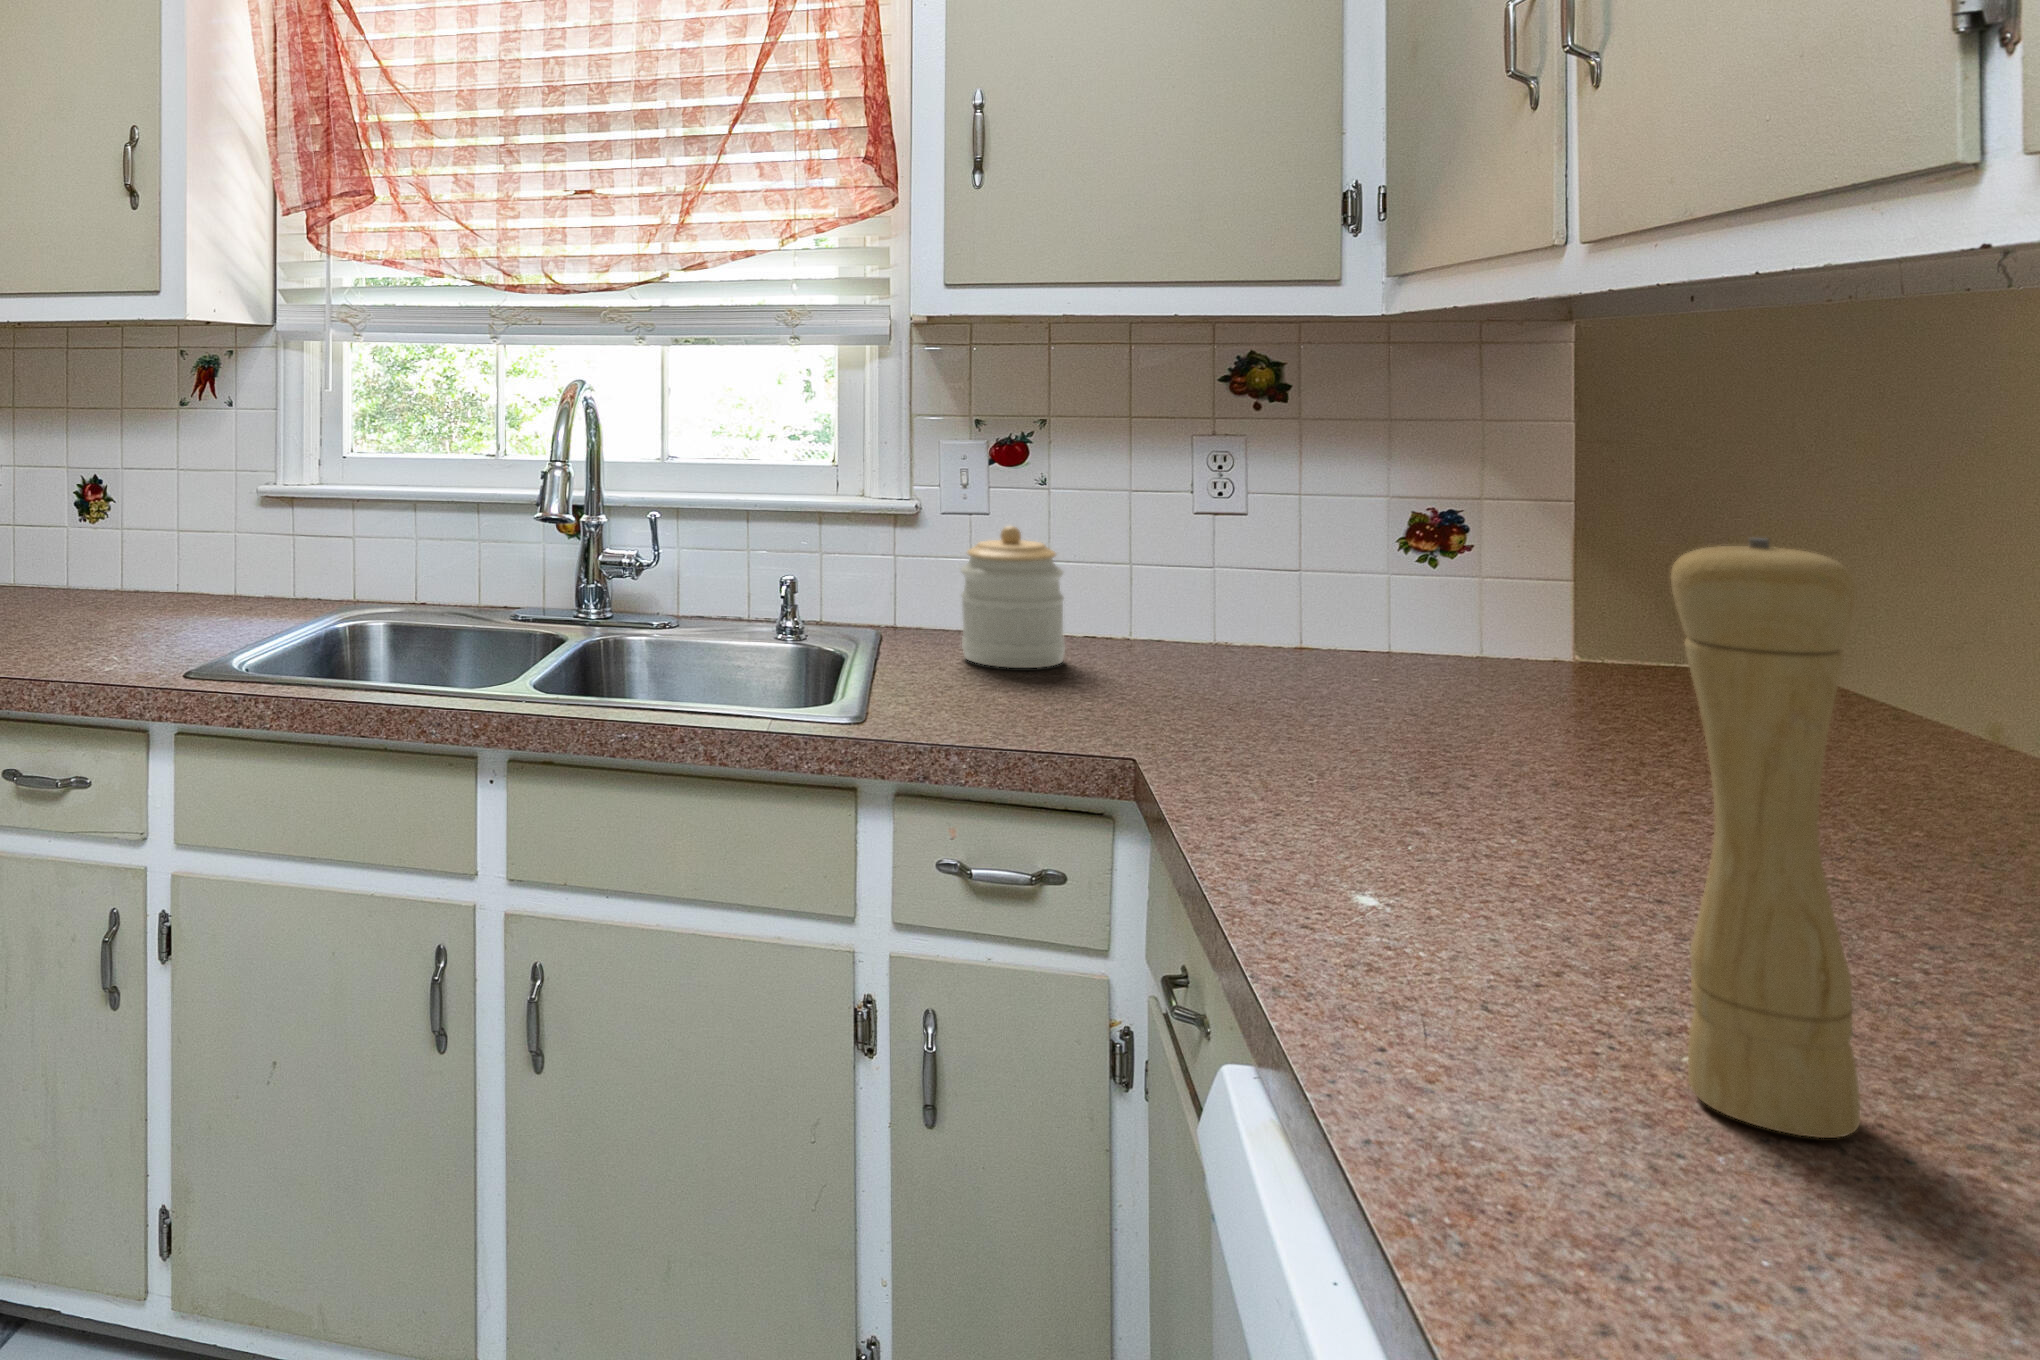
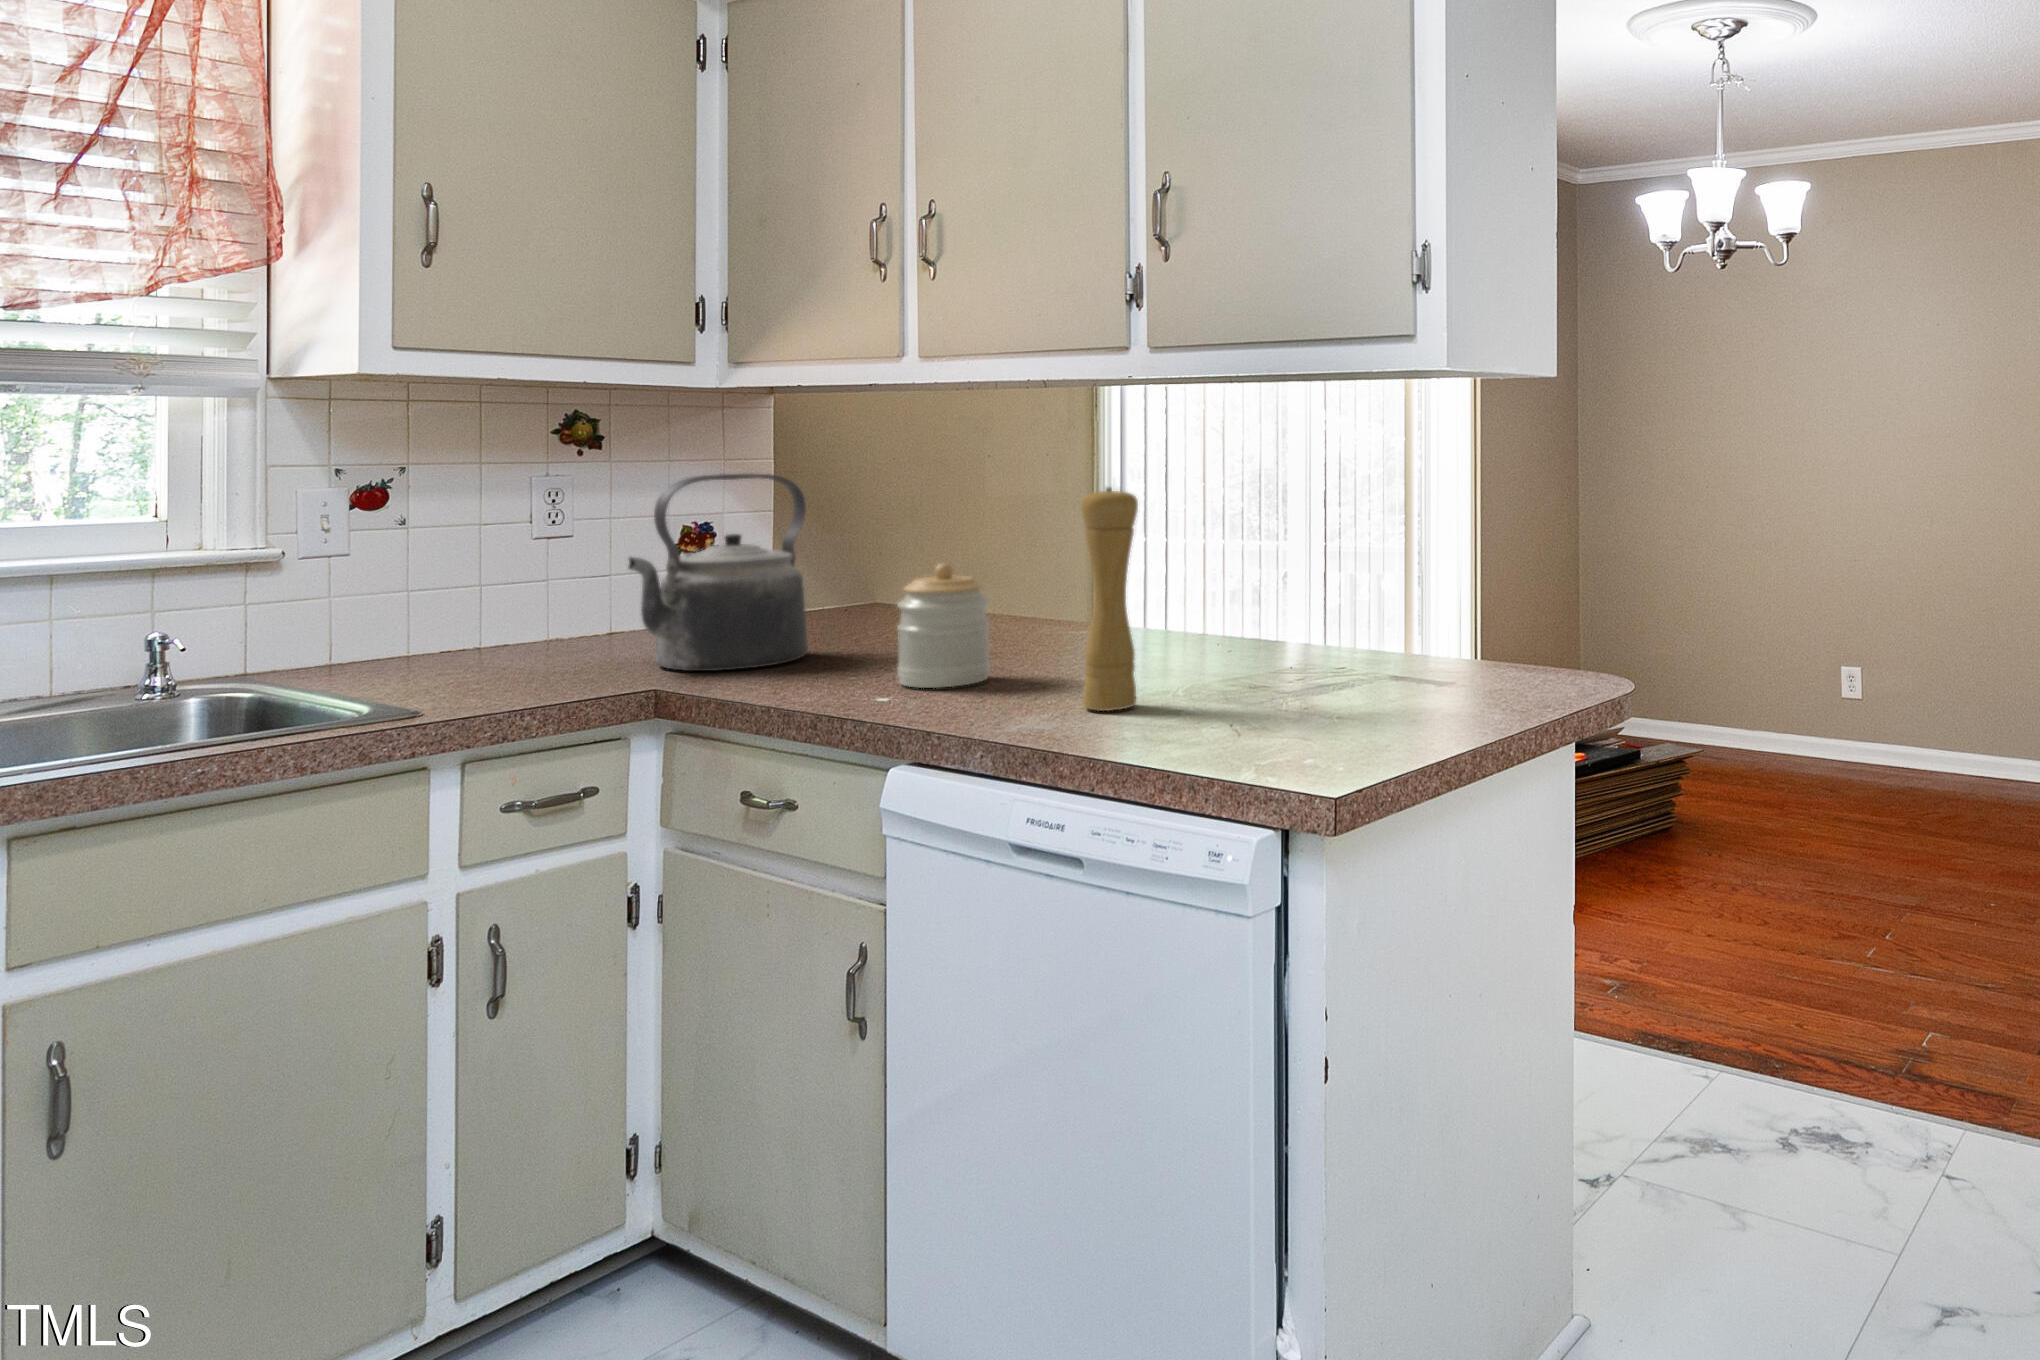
kettle: none [1155,446,1455,755] -> present [628,473,808,671]
jar: present [961,526,1065,668] -> present [898,563,990,688]

